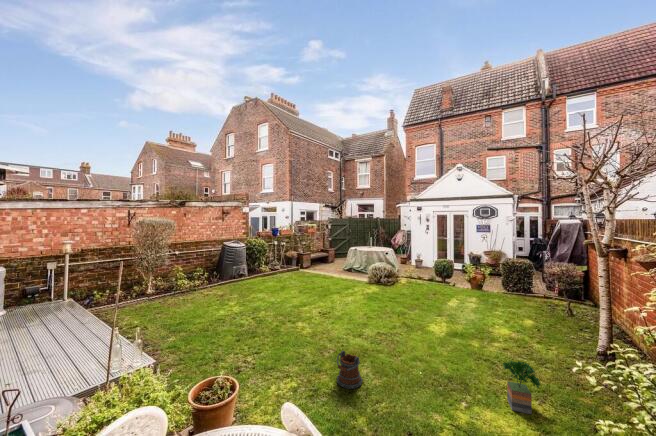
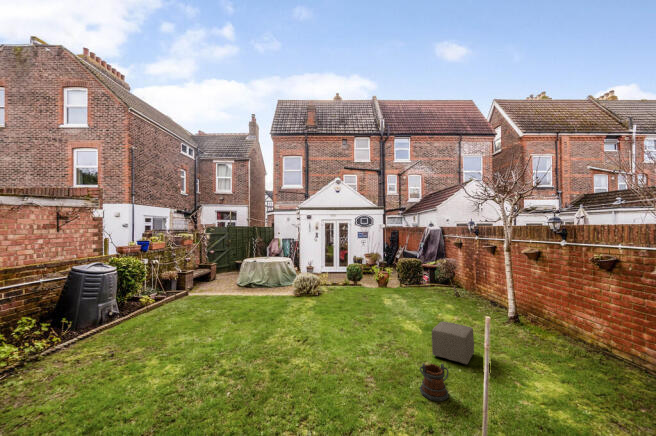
ottoman: none [402,331,454,378] -> present [432,322,474,364]
potted tree: present [503,361,540,414] -> none [512,325,544,363]

